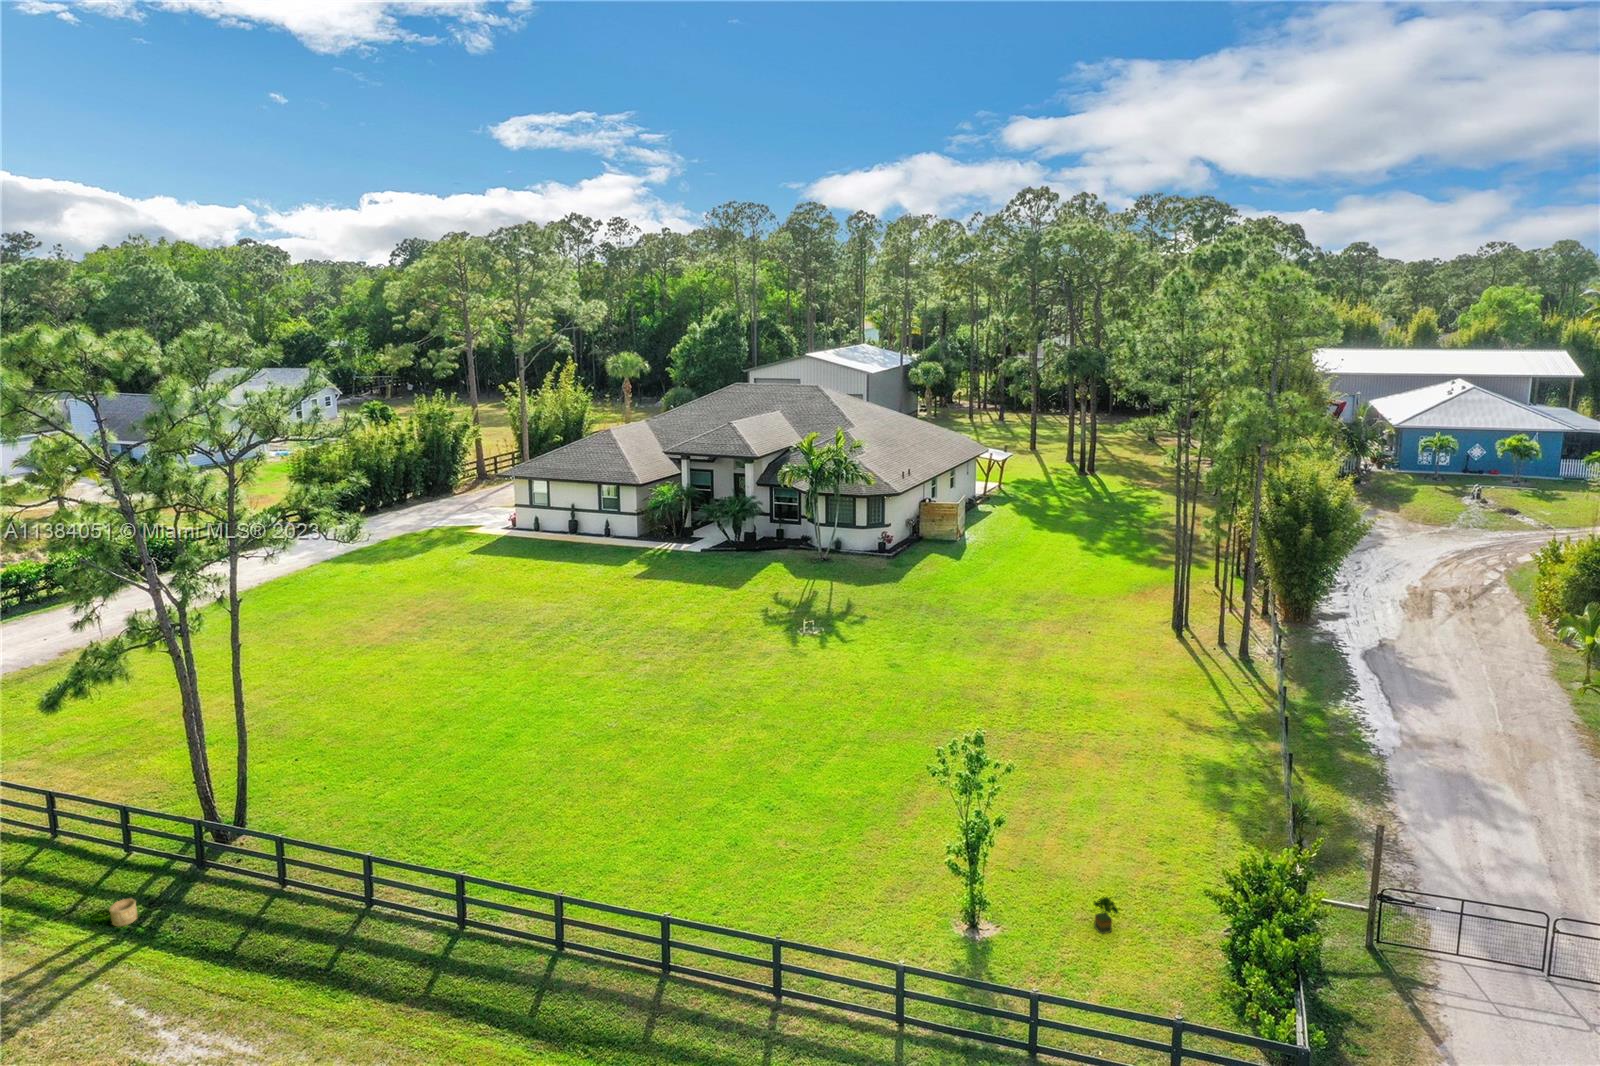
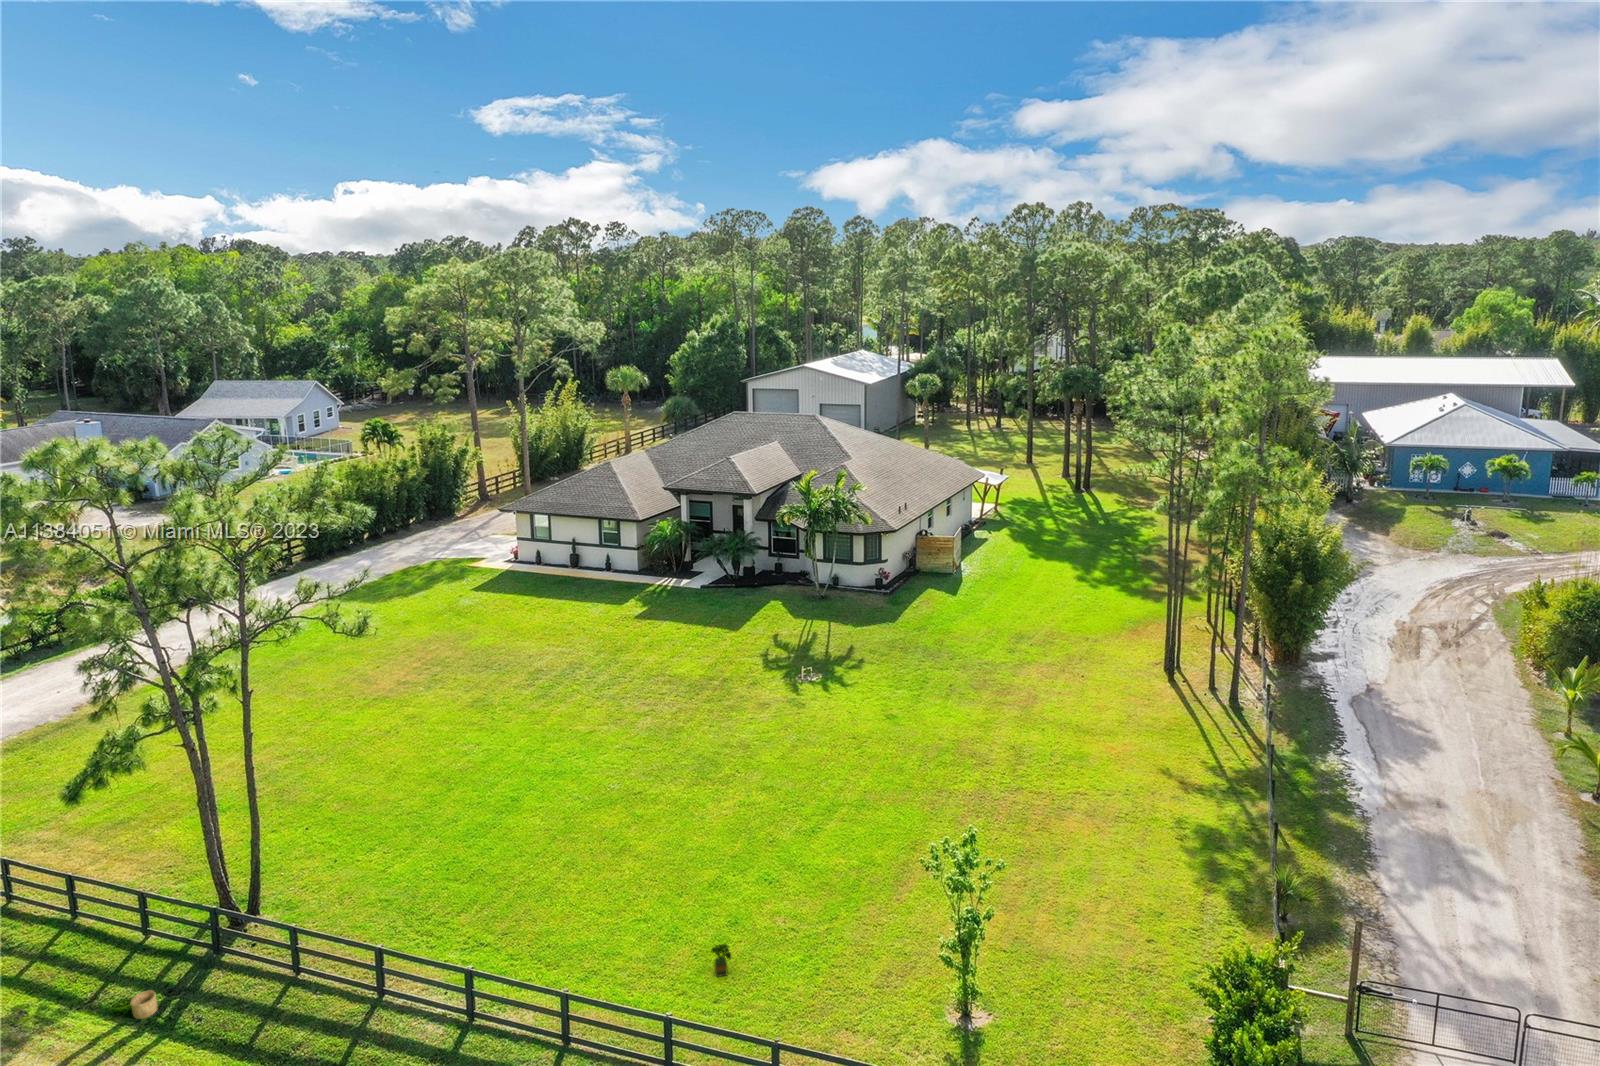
potted tree: present [1094,897,1119,934] -> present [711,944,731,977]

